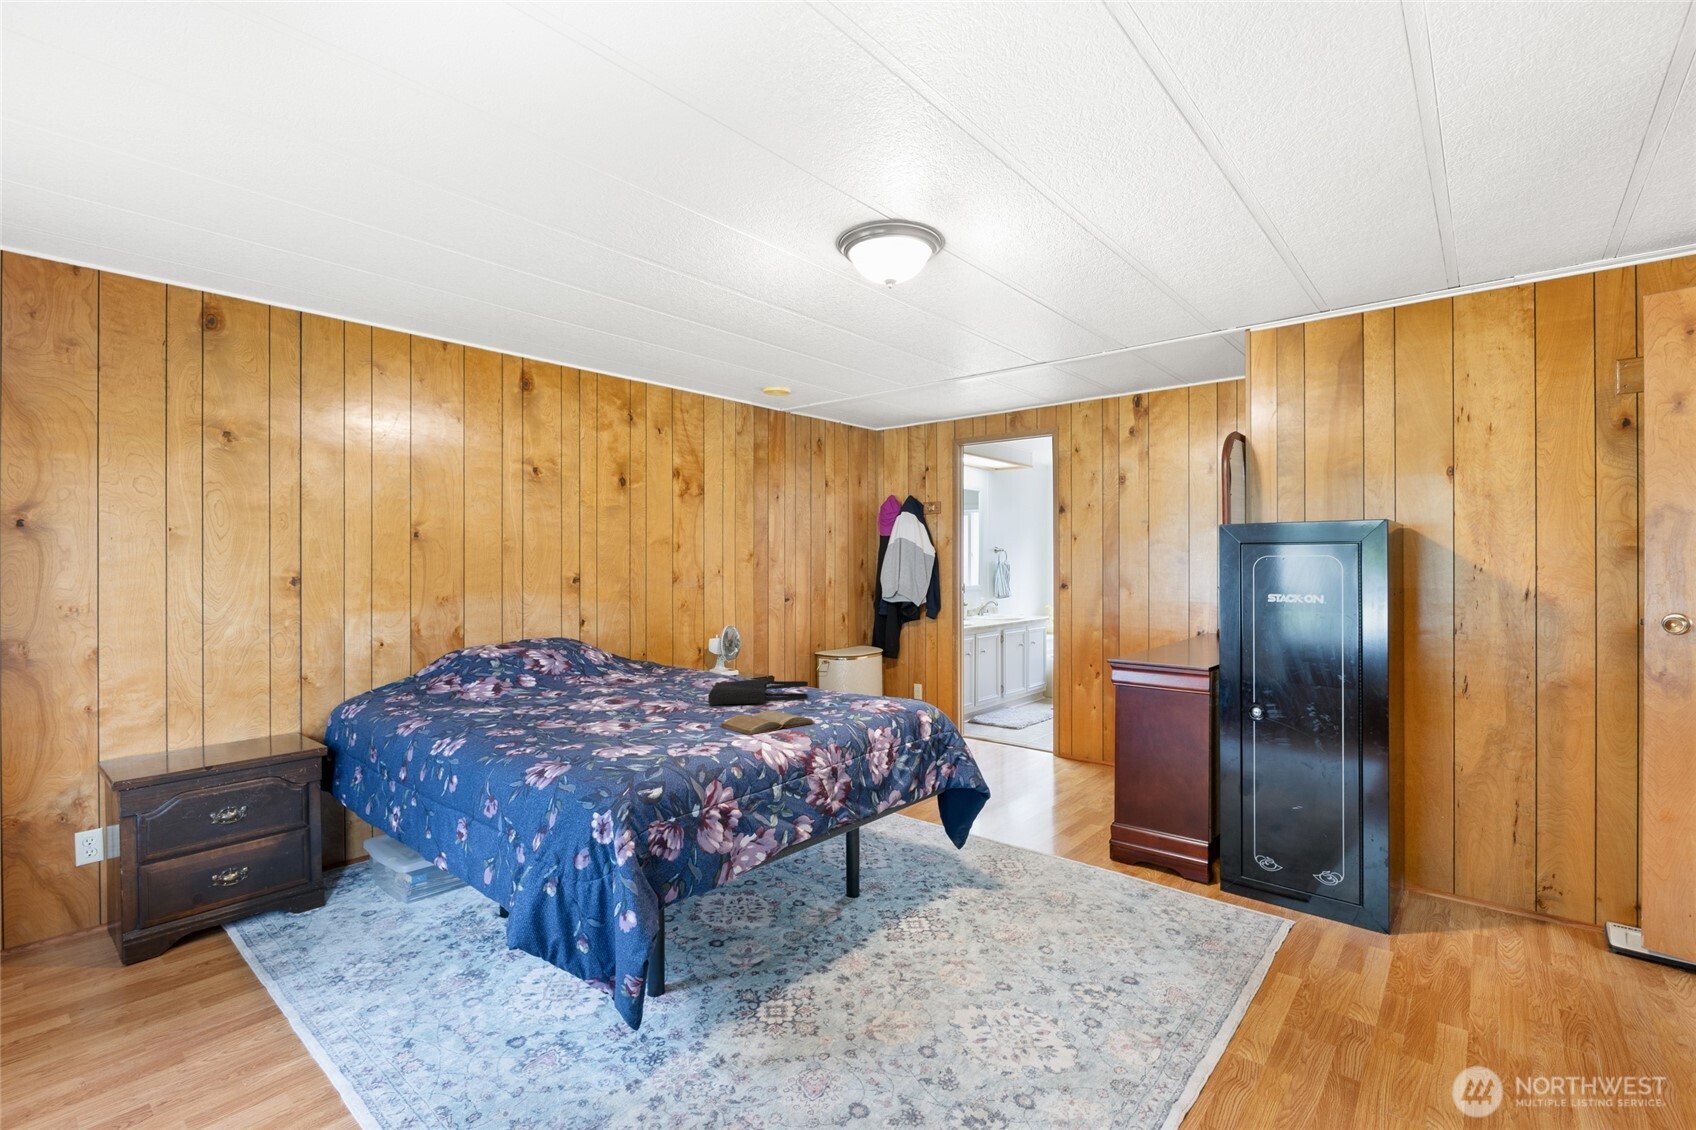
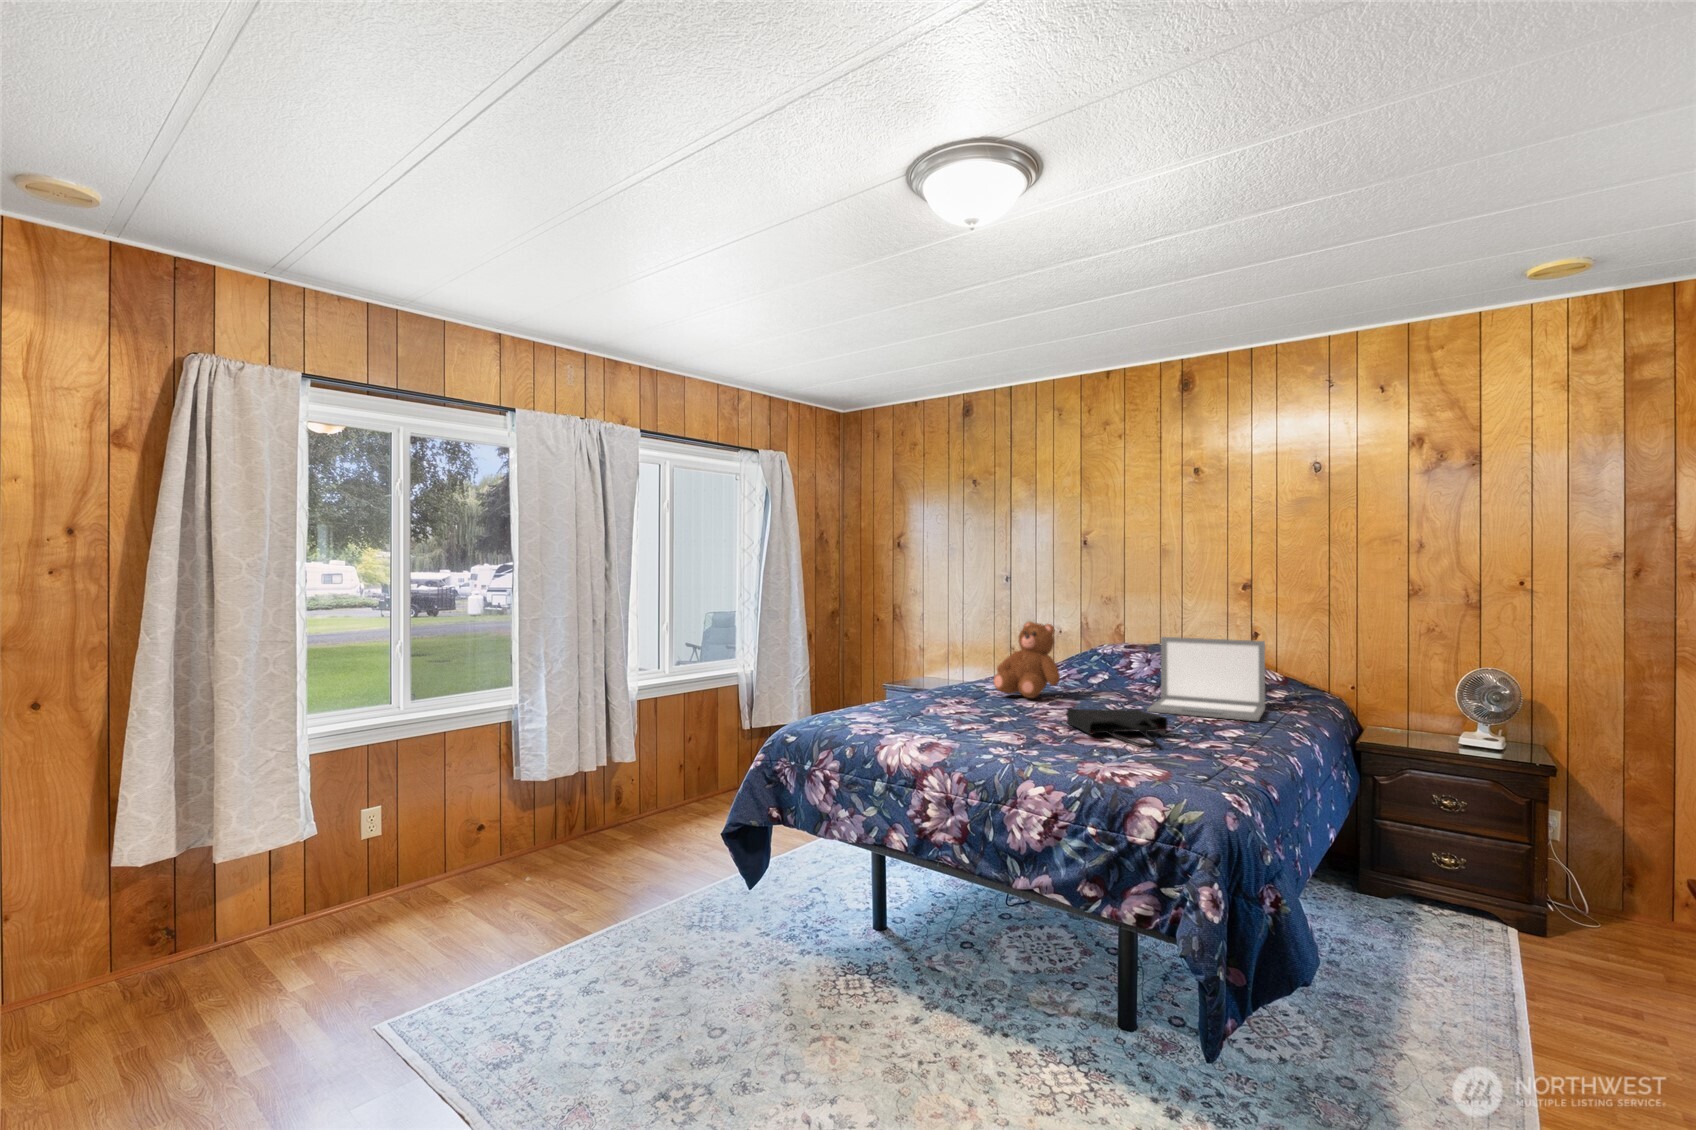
laptop: none [624,620,728,690] -> present [1147,637,1265,721]
teddy bear: none [520,623,597,708] -> present [993,622,1060,698]
book: present [719,710,815,735] -> none [930,725,1031,752]

